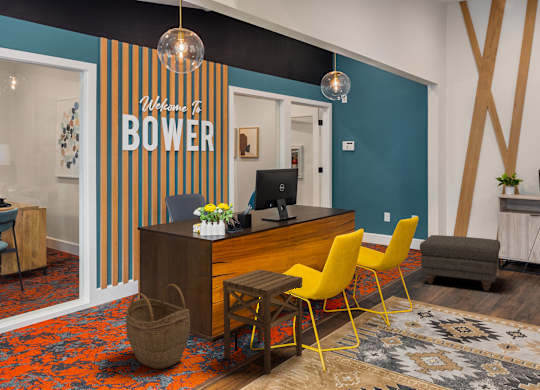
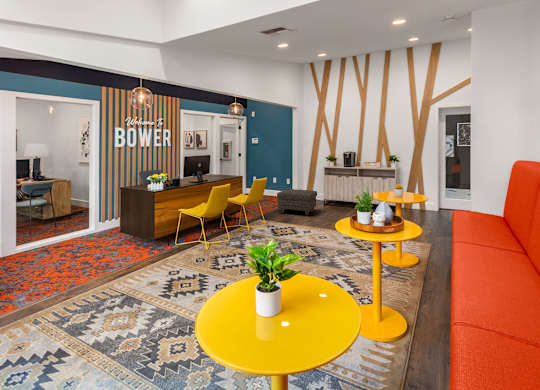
side table: present [223,270,302,375] -> none [160,206,200,251]
woven basket: present [126,284,190,369] -> none [114,213,146,250]

